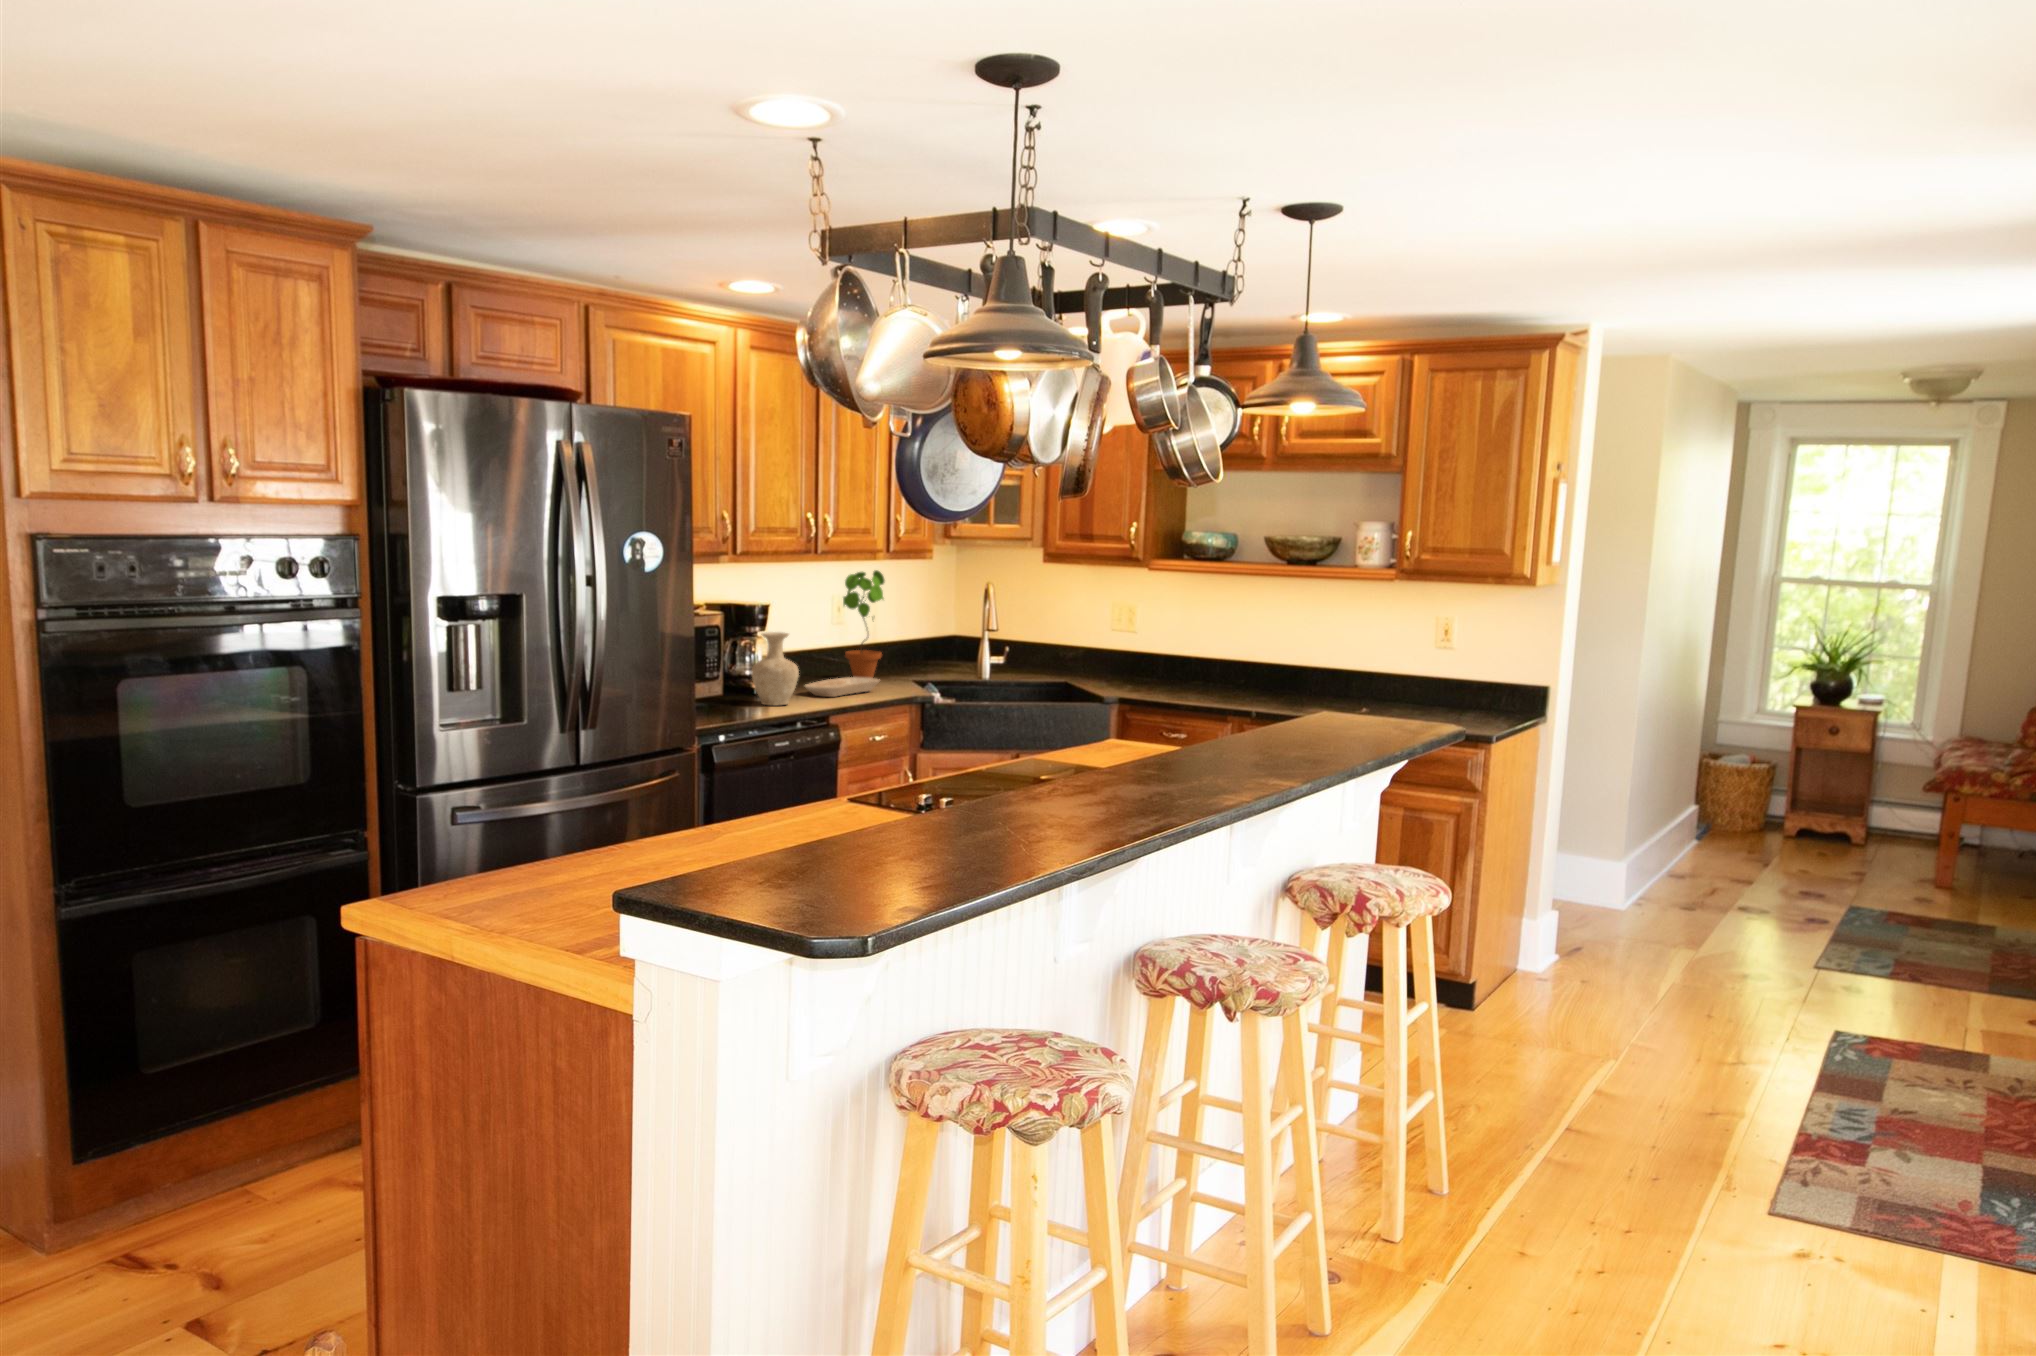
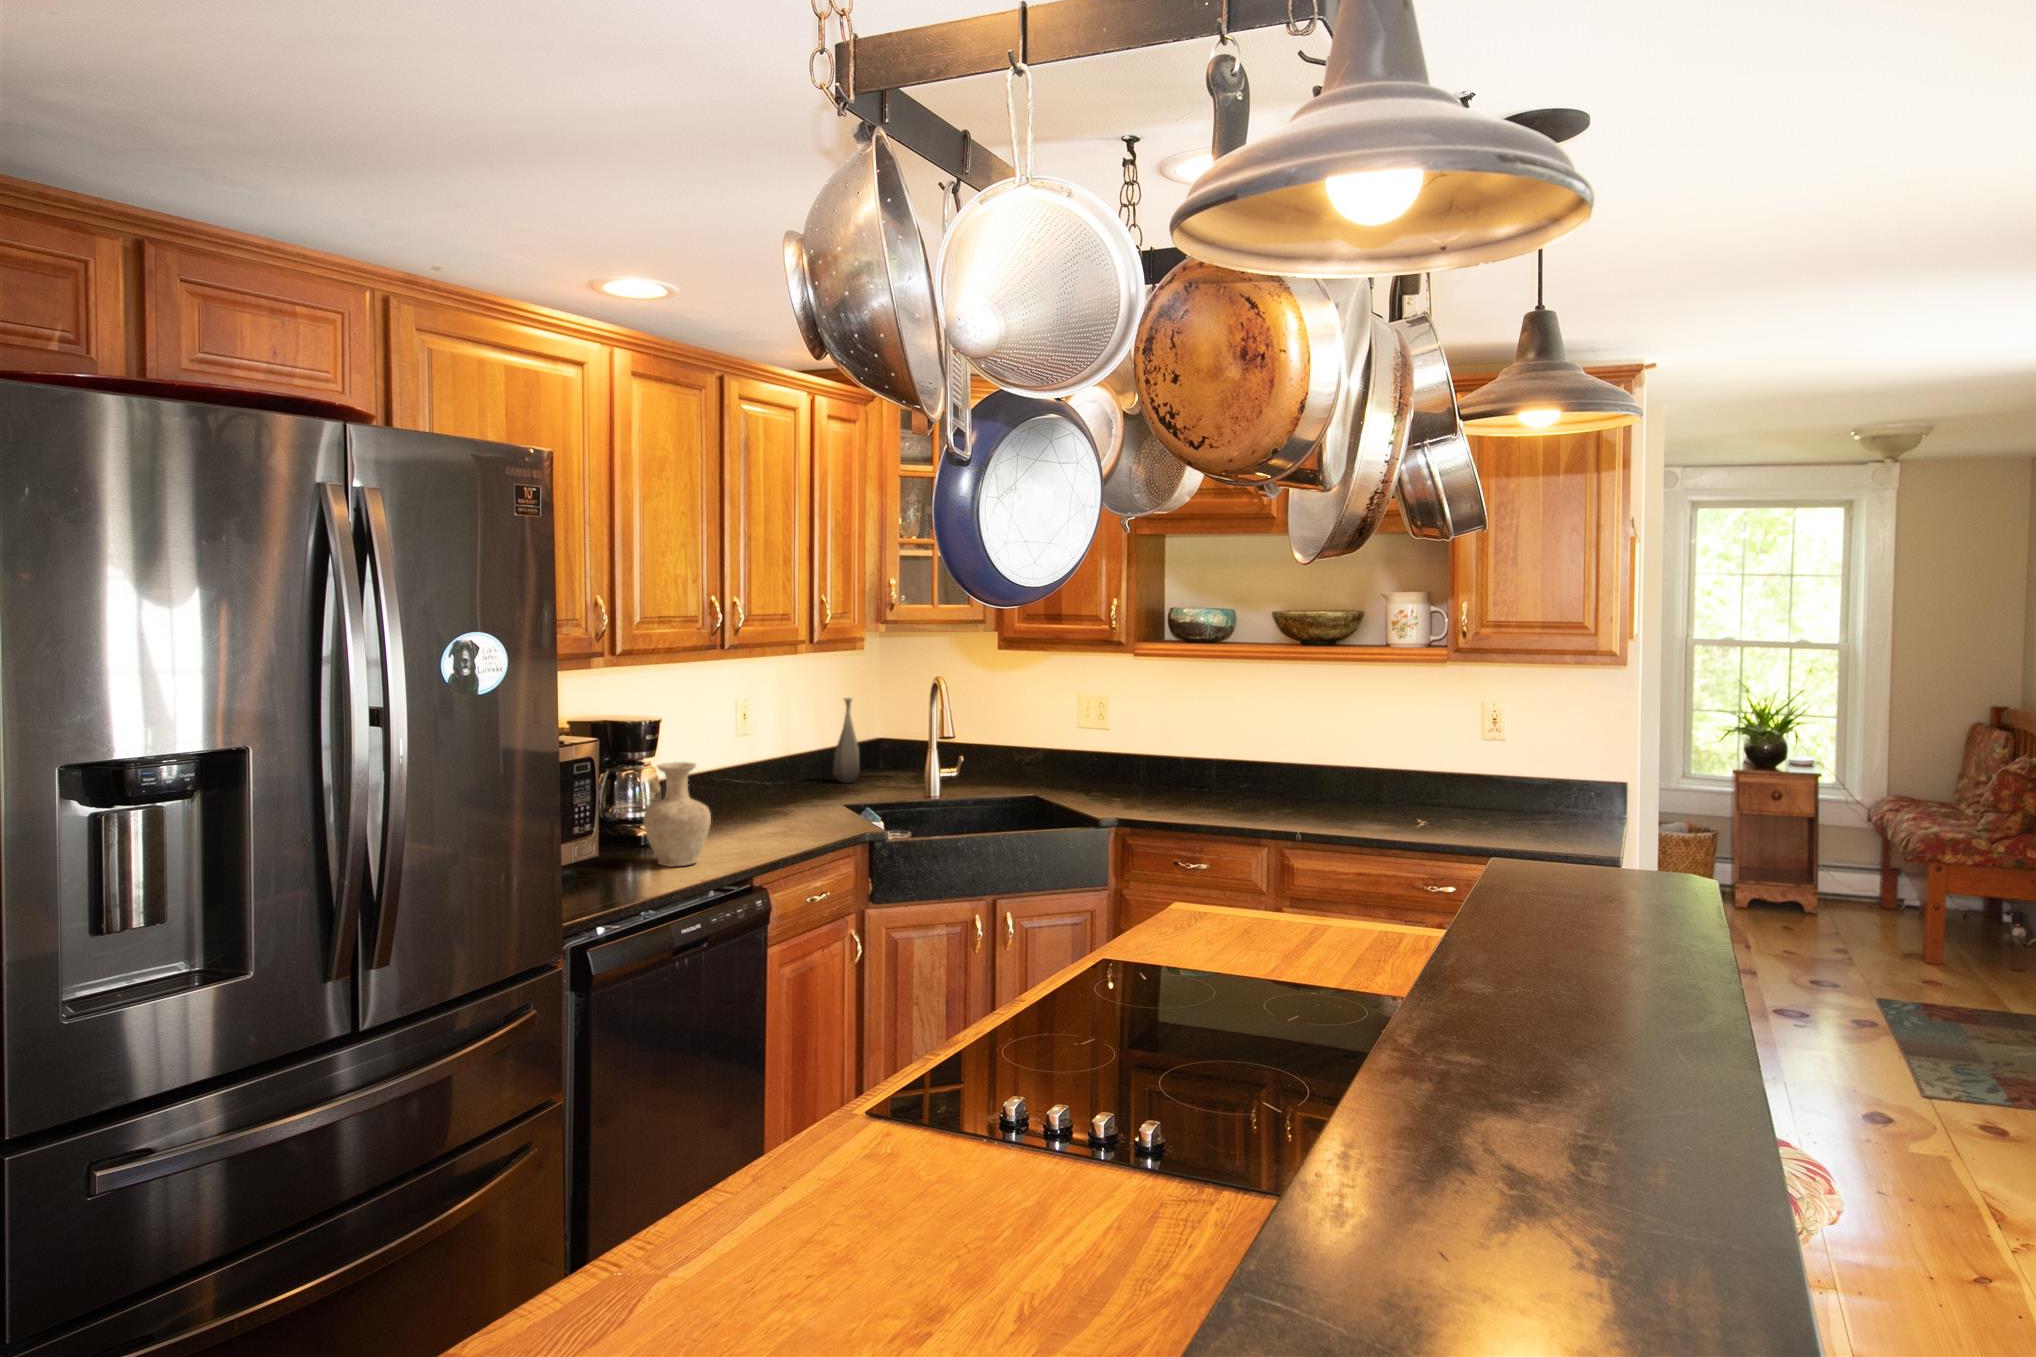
potted plant: present [843,570,885,678] -> none [757,667,809,806]
bottle: none [908,599,931,669] -> present [832,698,859,783]
tray: present [805,677,880,697] -> none [715,808,814,842]

